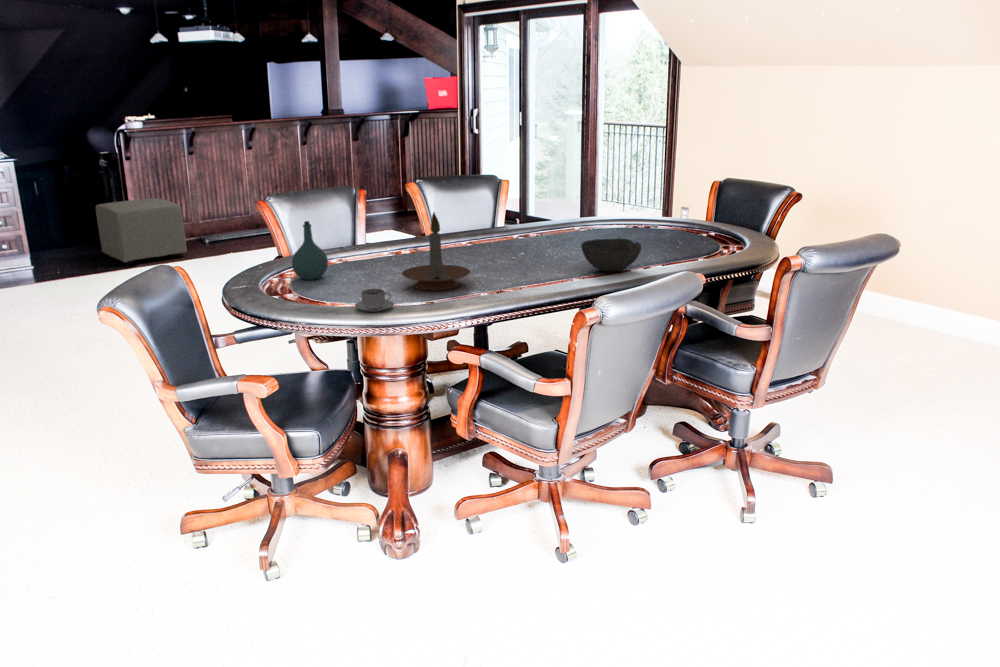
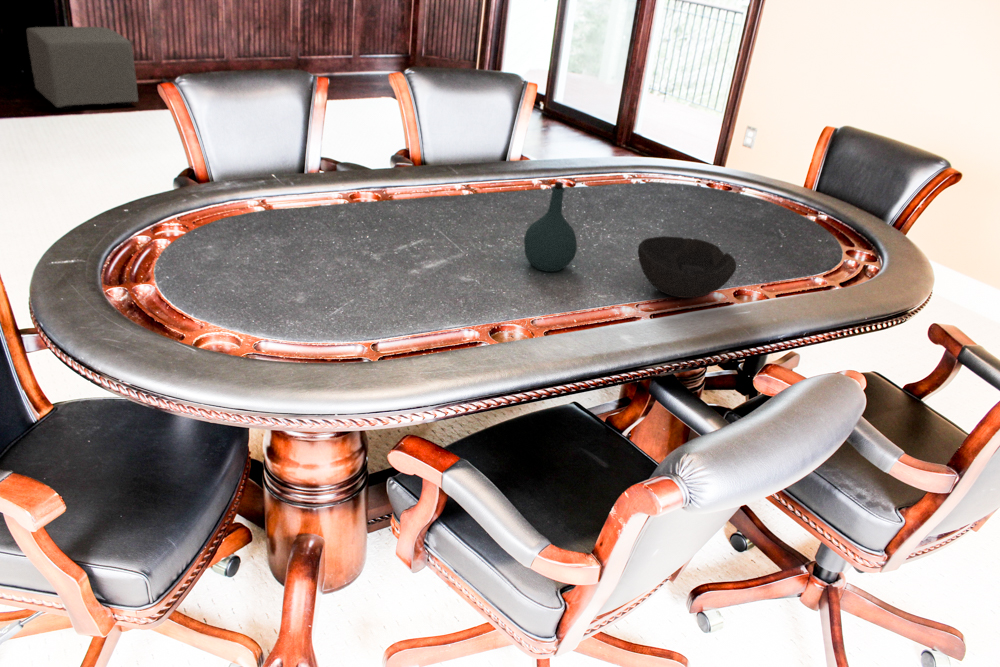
candle holder: present [402,213,470,291] -> none [336,180,451,314]
bottle: present [292,221,328,280] -> present [524,182,577,272]
coffee cup: present [355,289,394,312] -> none [233,319,305,368]

